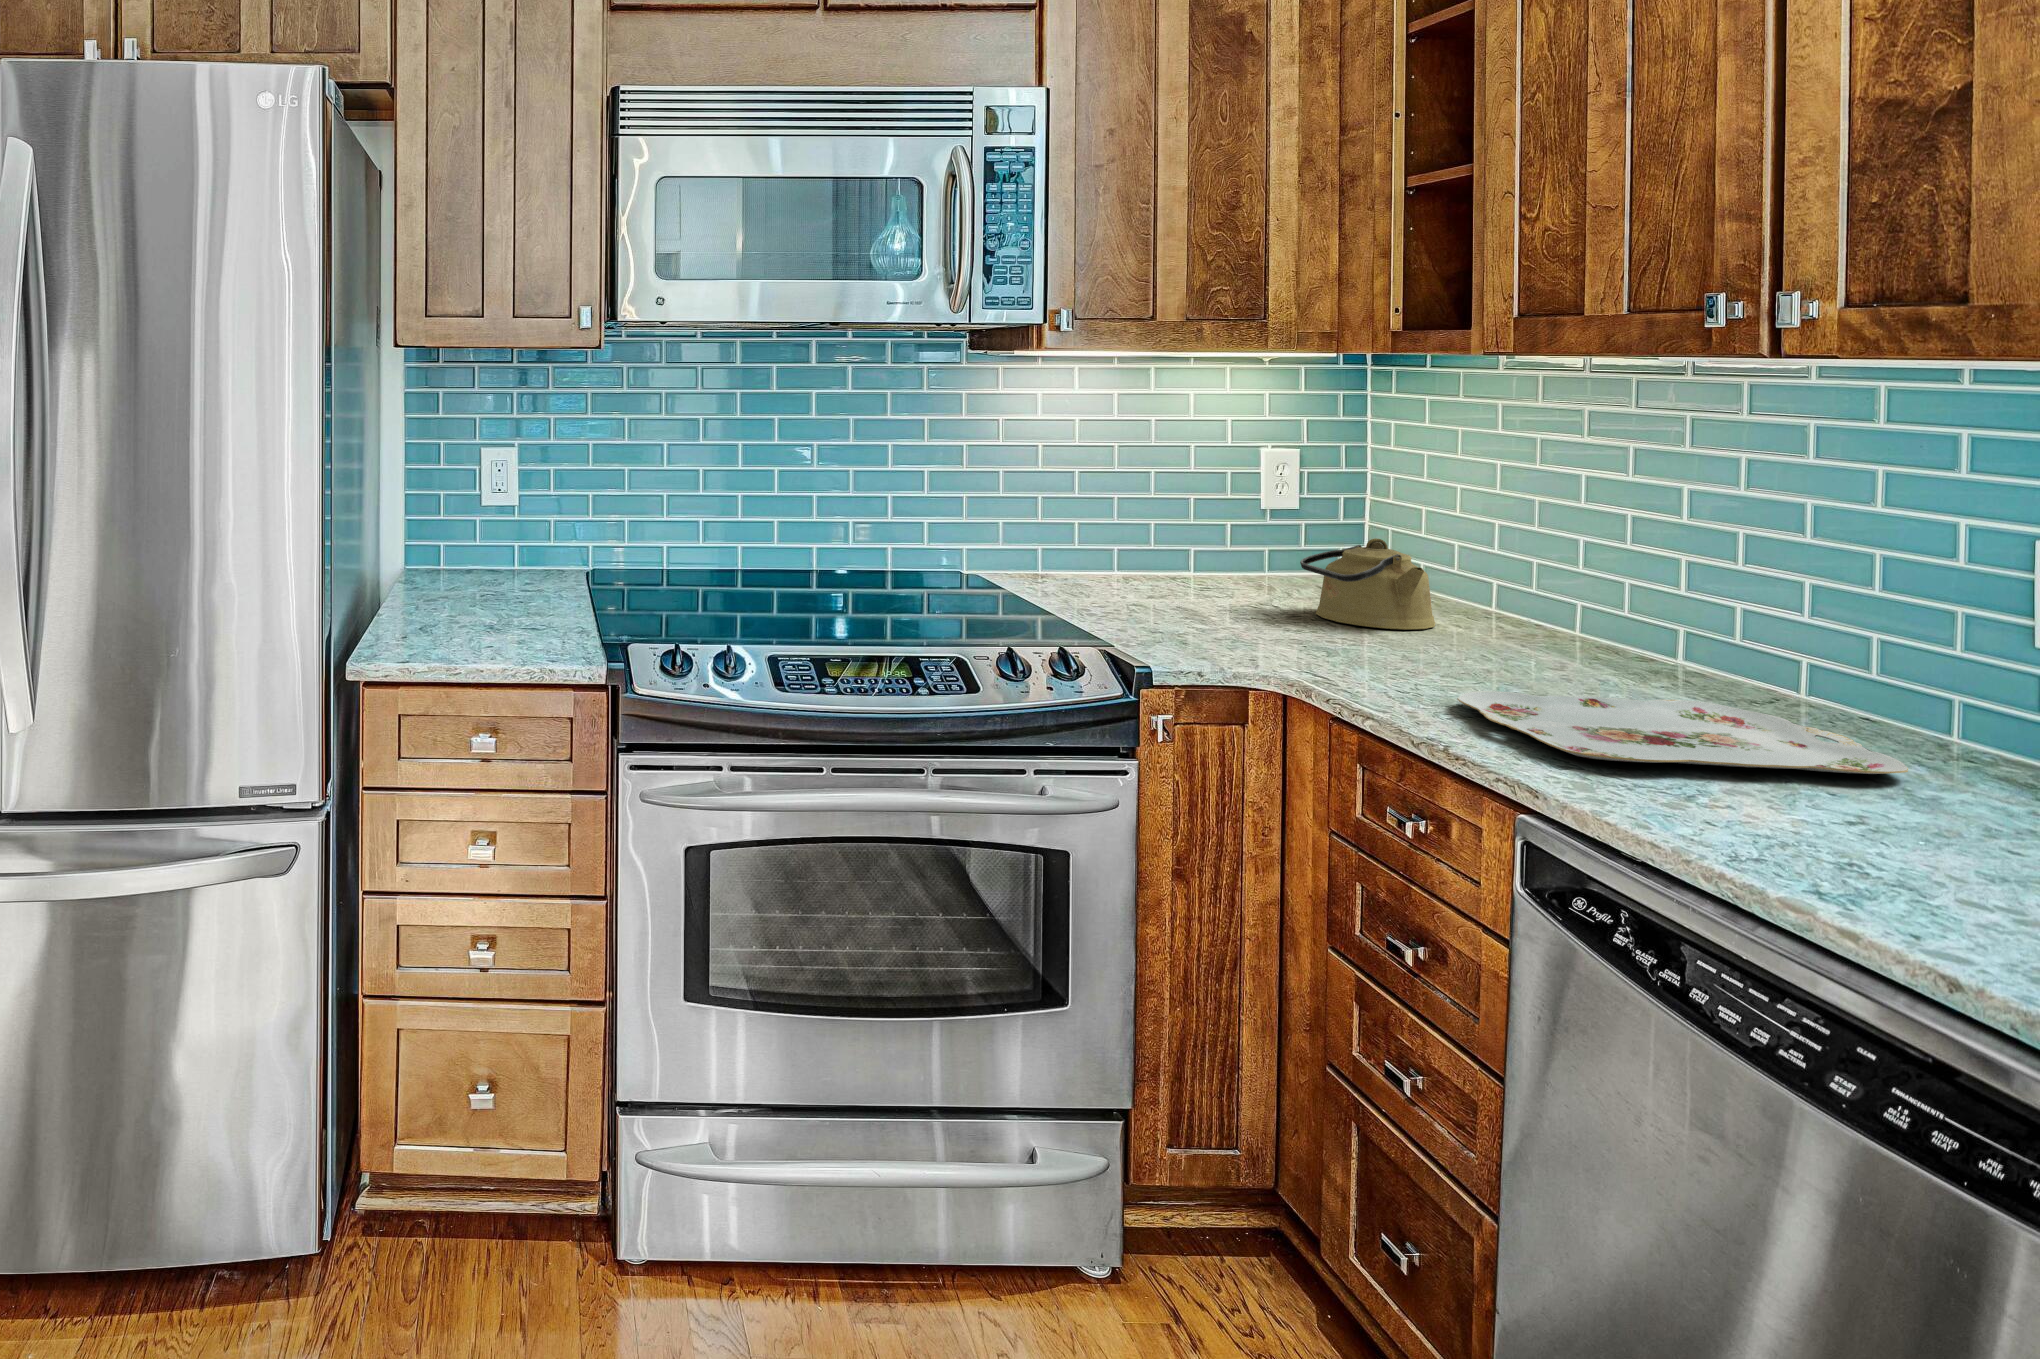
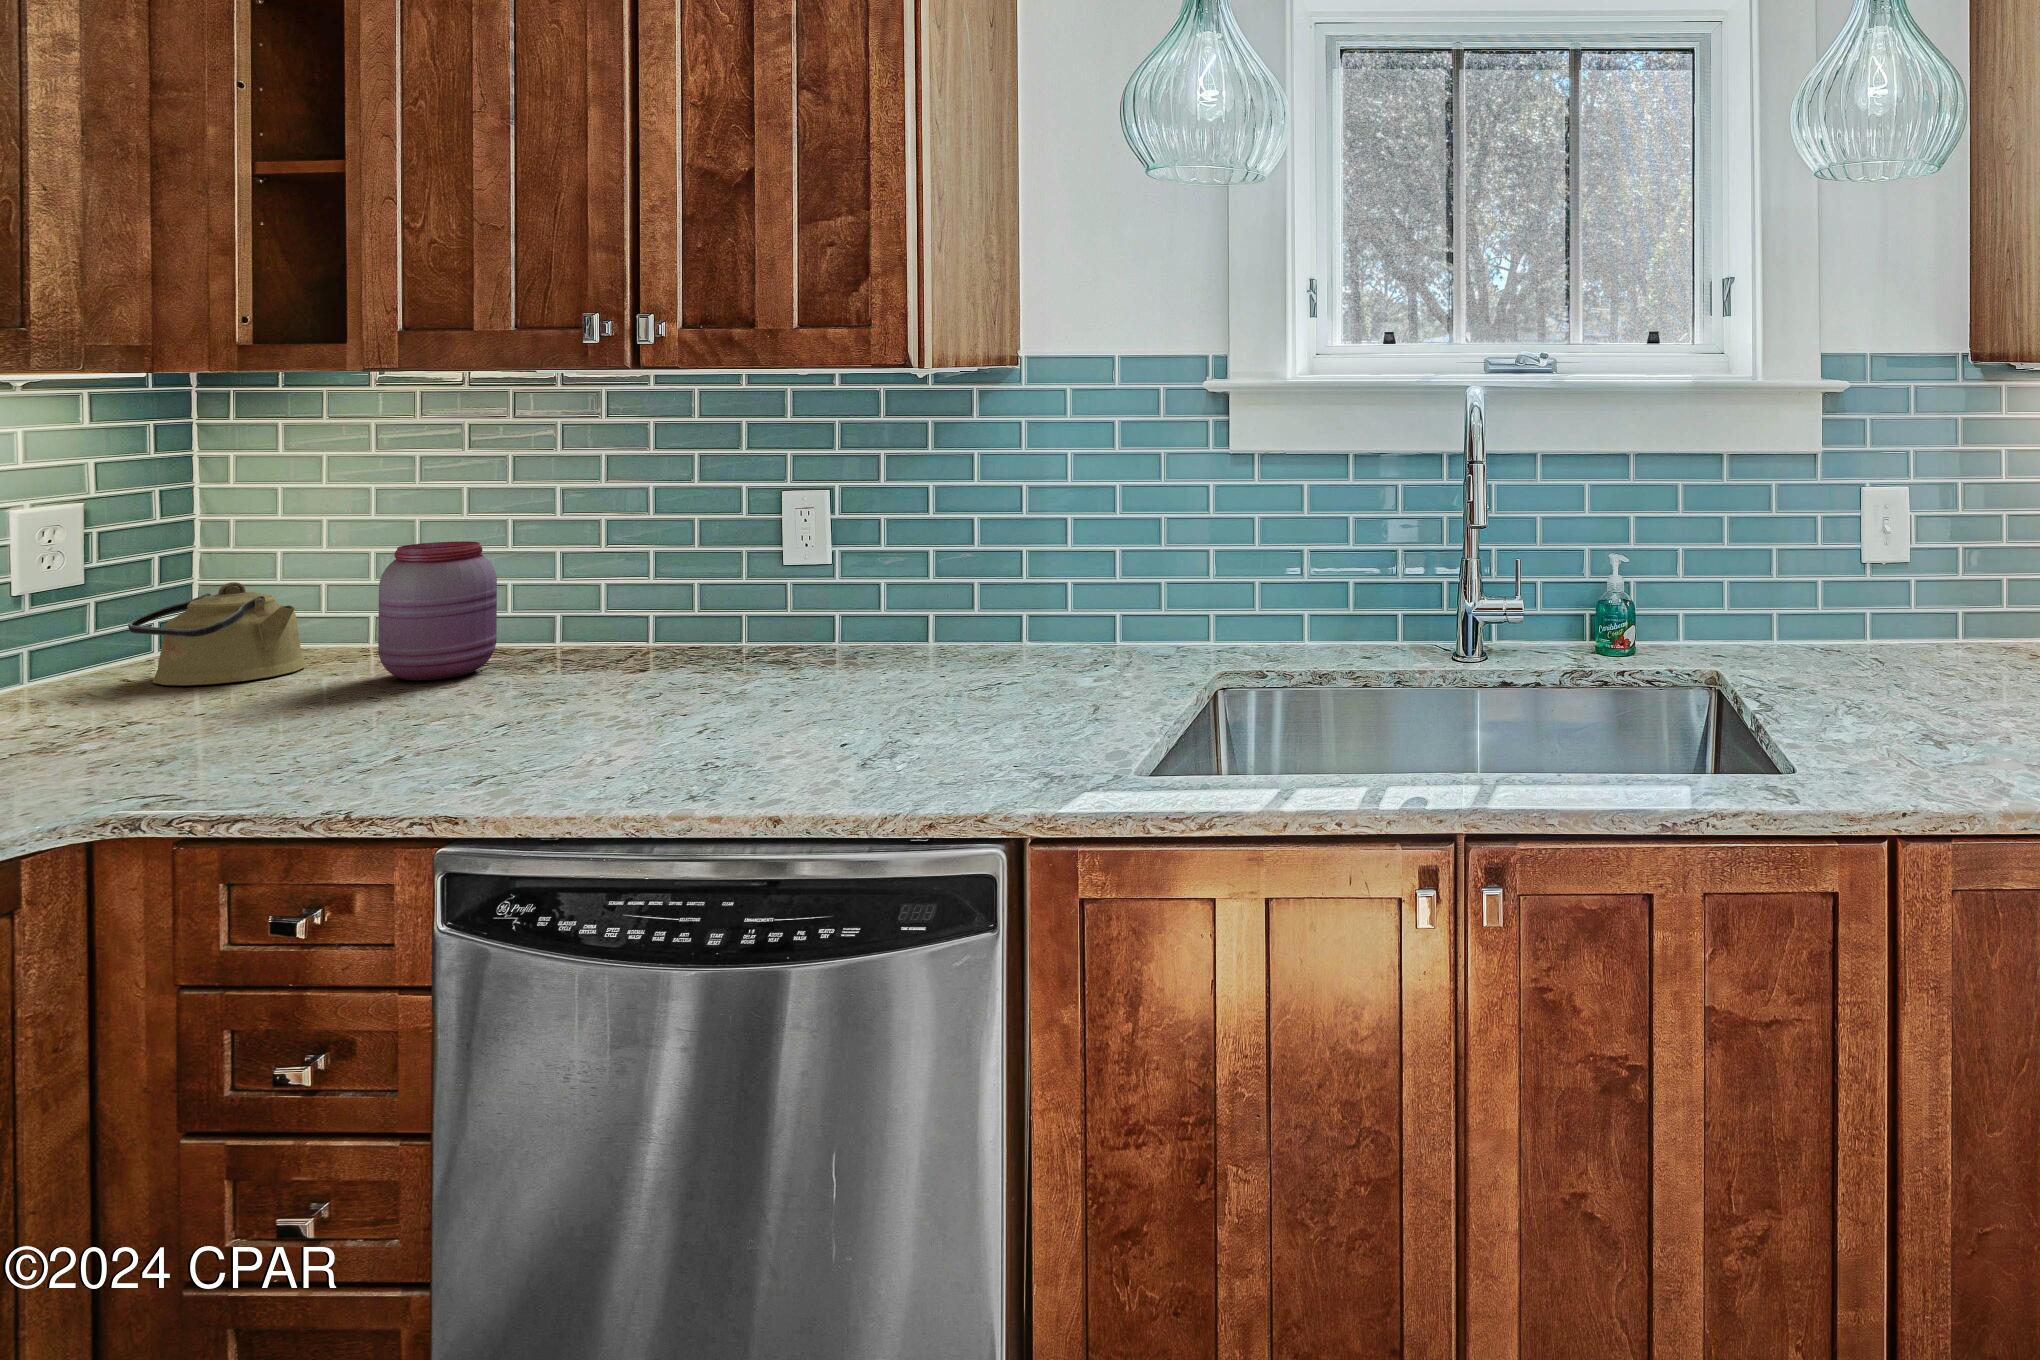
jar: none [1495,527,1616,669] -> present [378,541,497,680]
serving tray: present [1457,691,1908,774] -> none [355,675,731,750]

